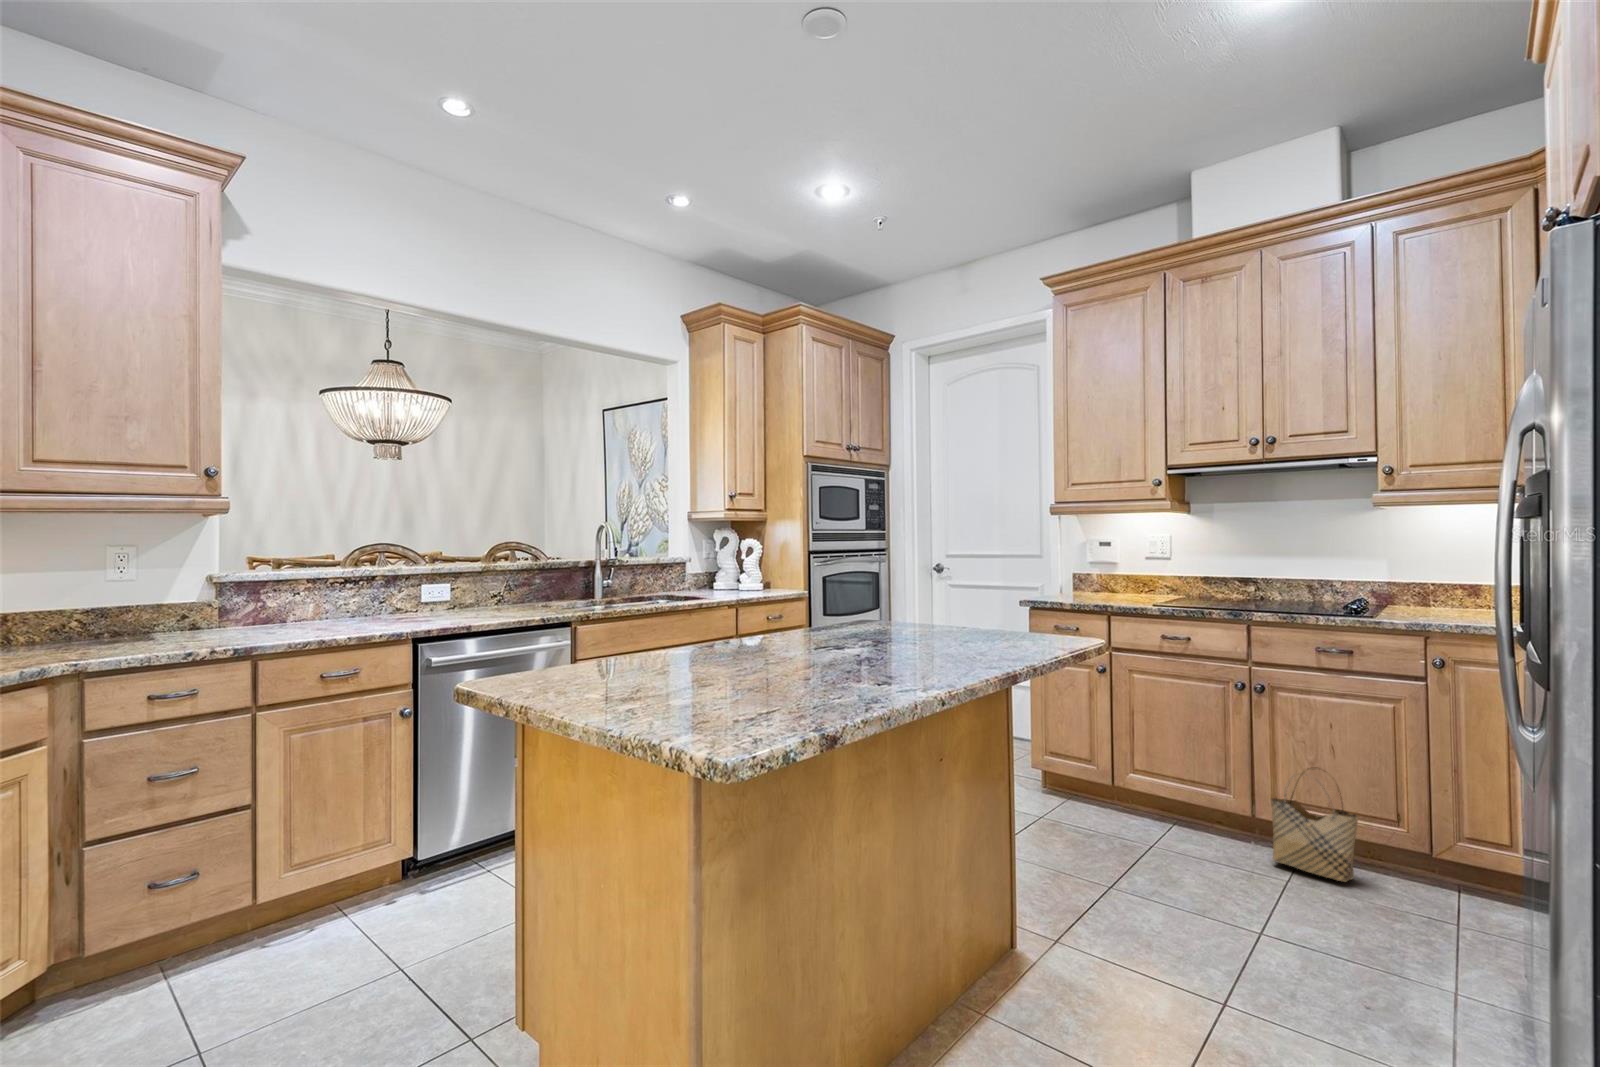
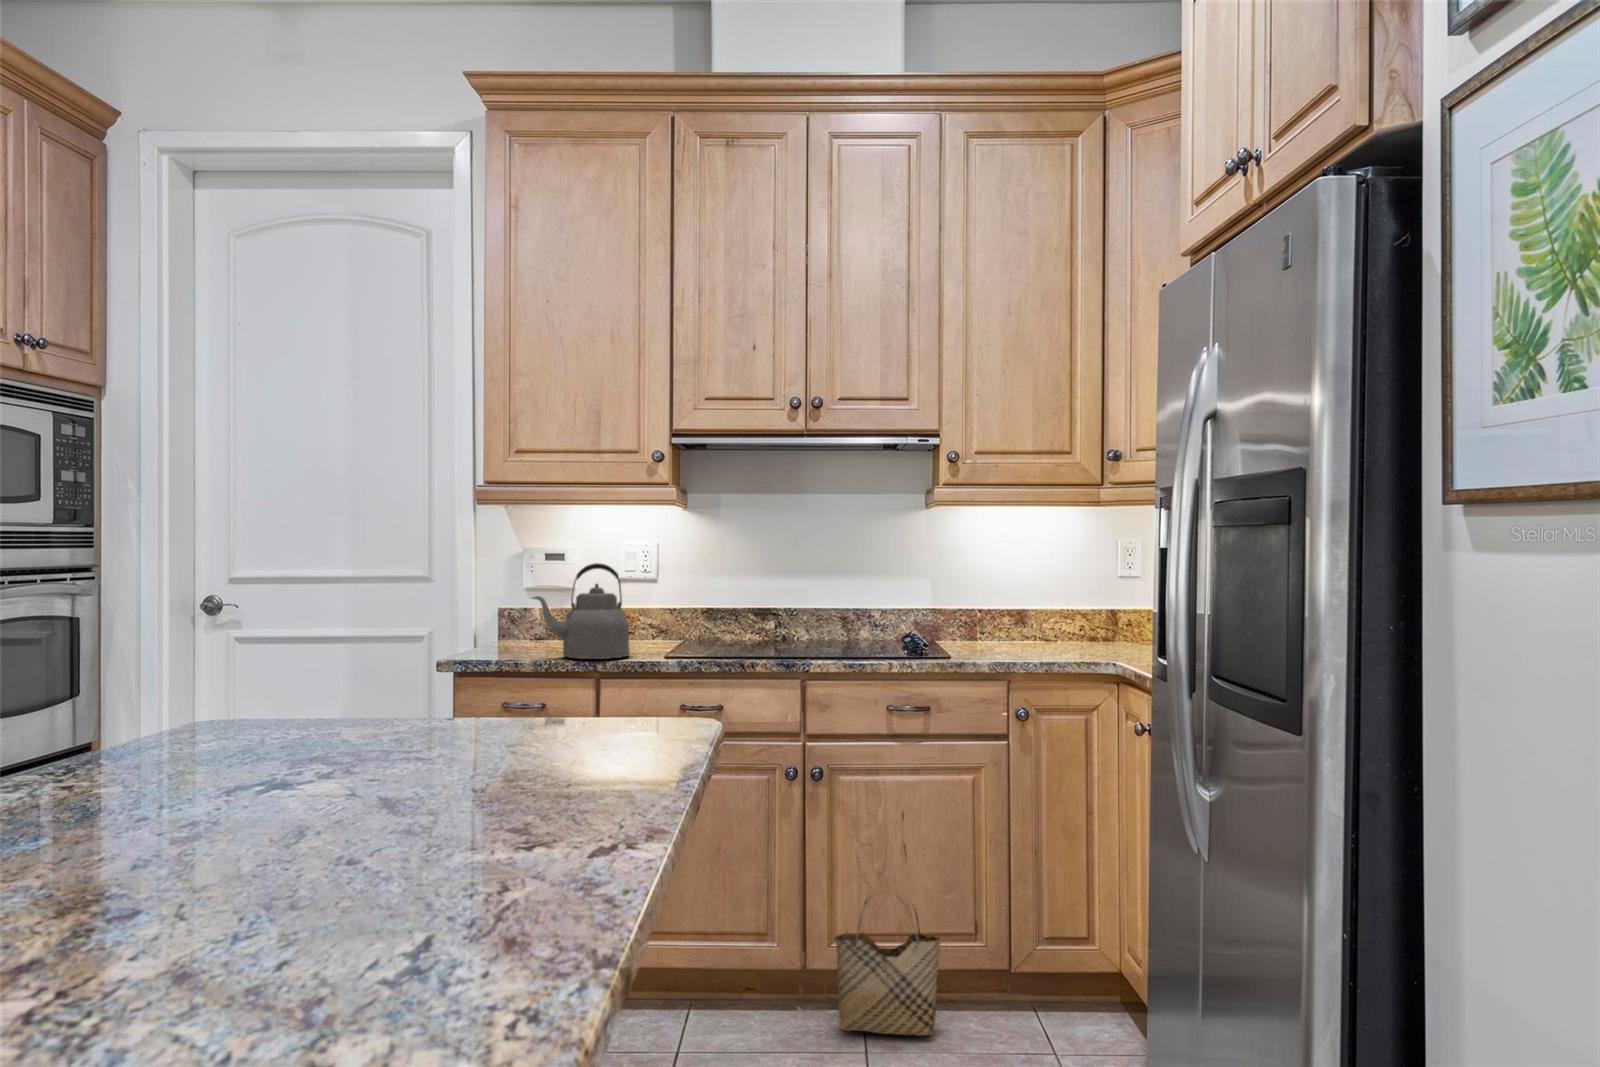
kettle: none [1075,548,1137,605] -> present [532,563,630,659]

